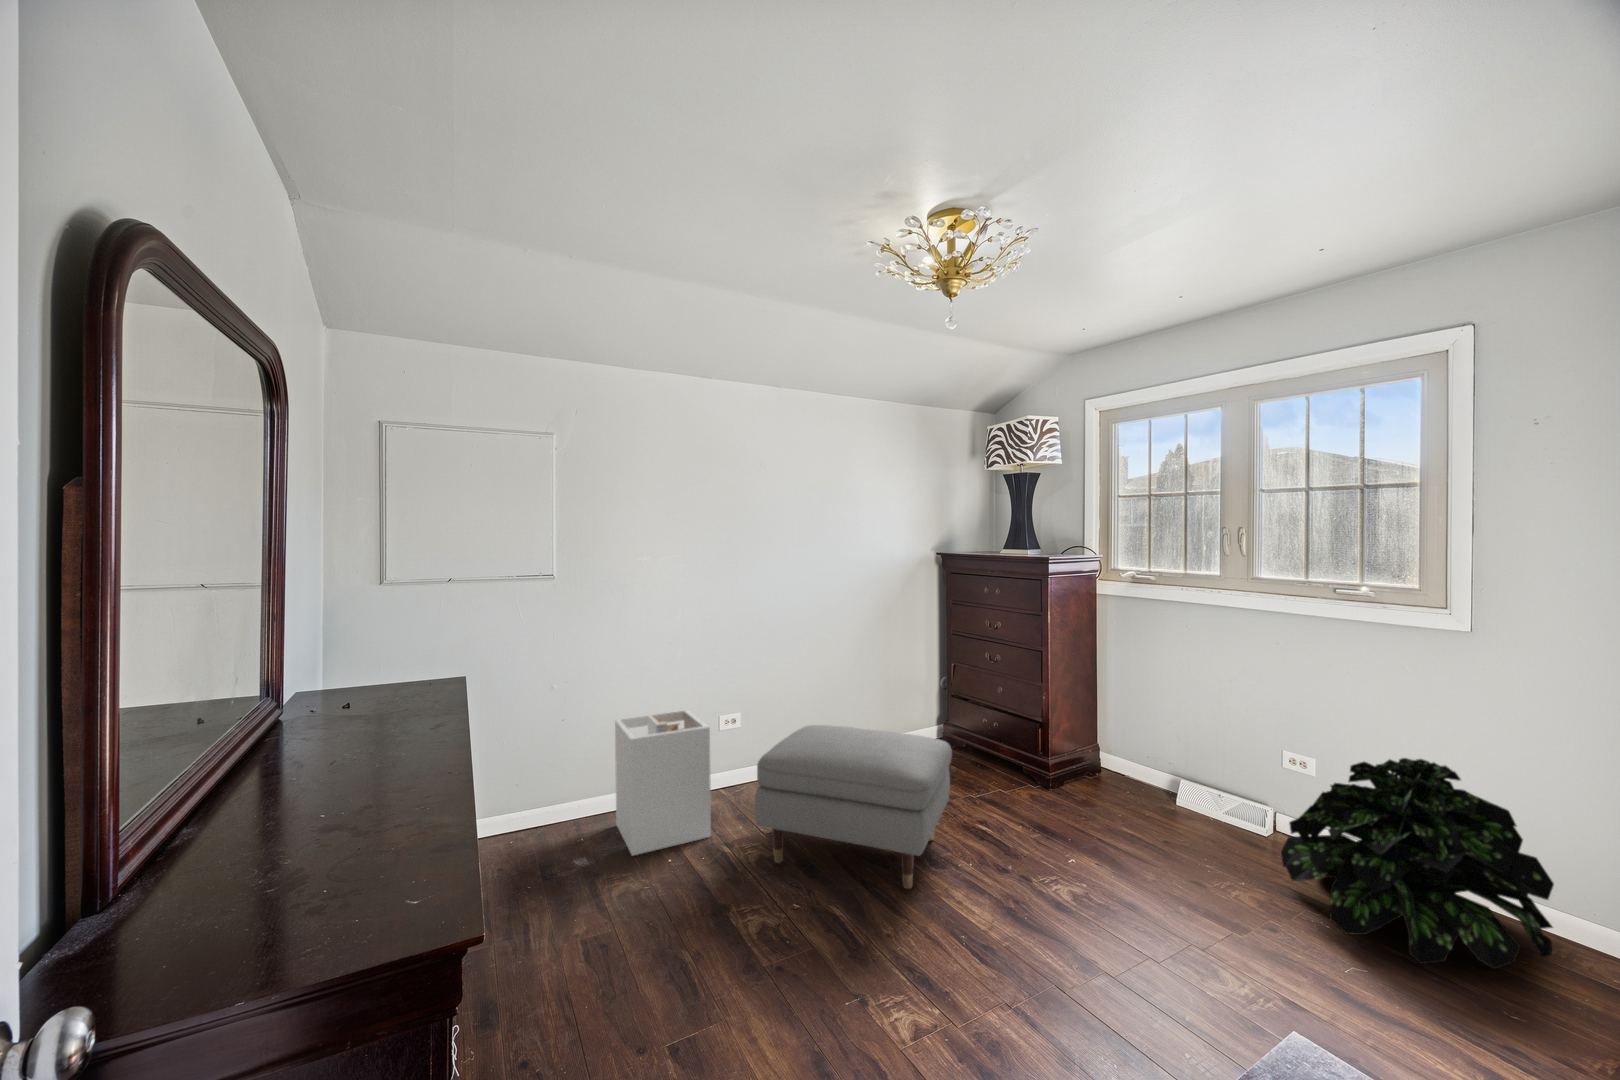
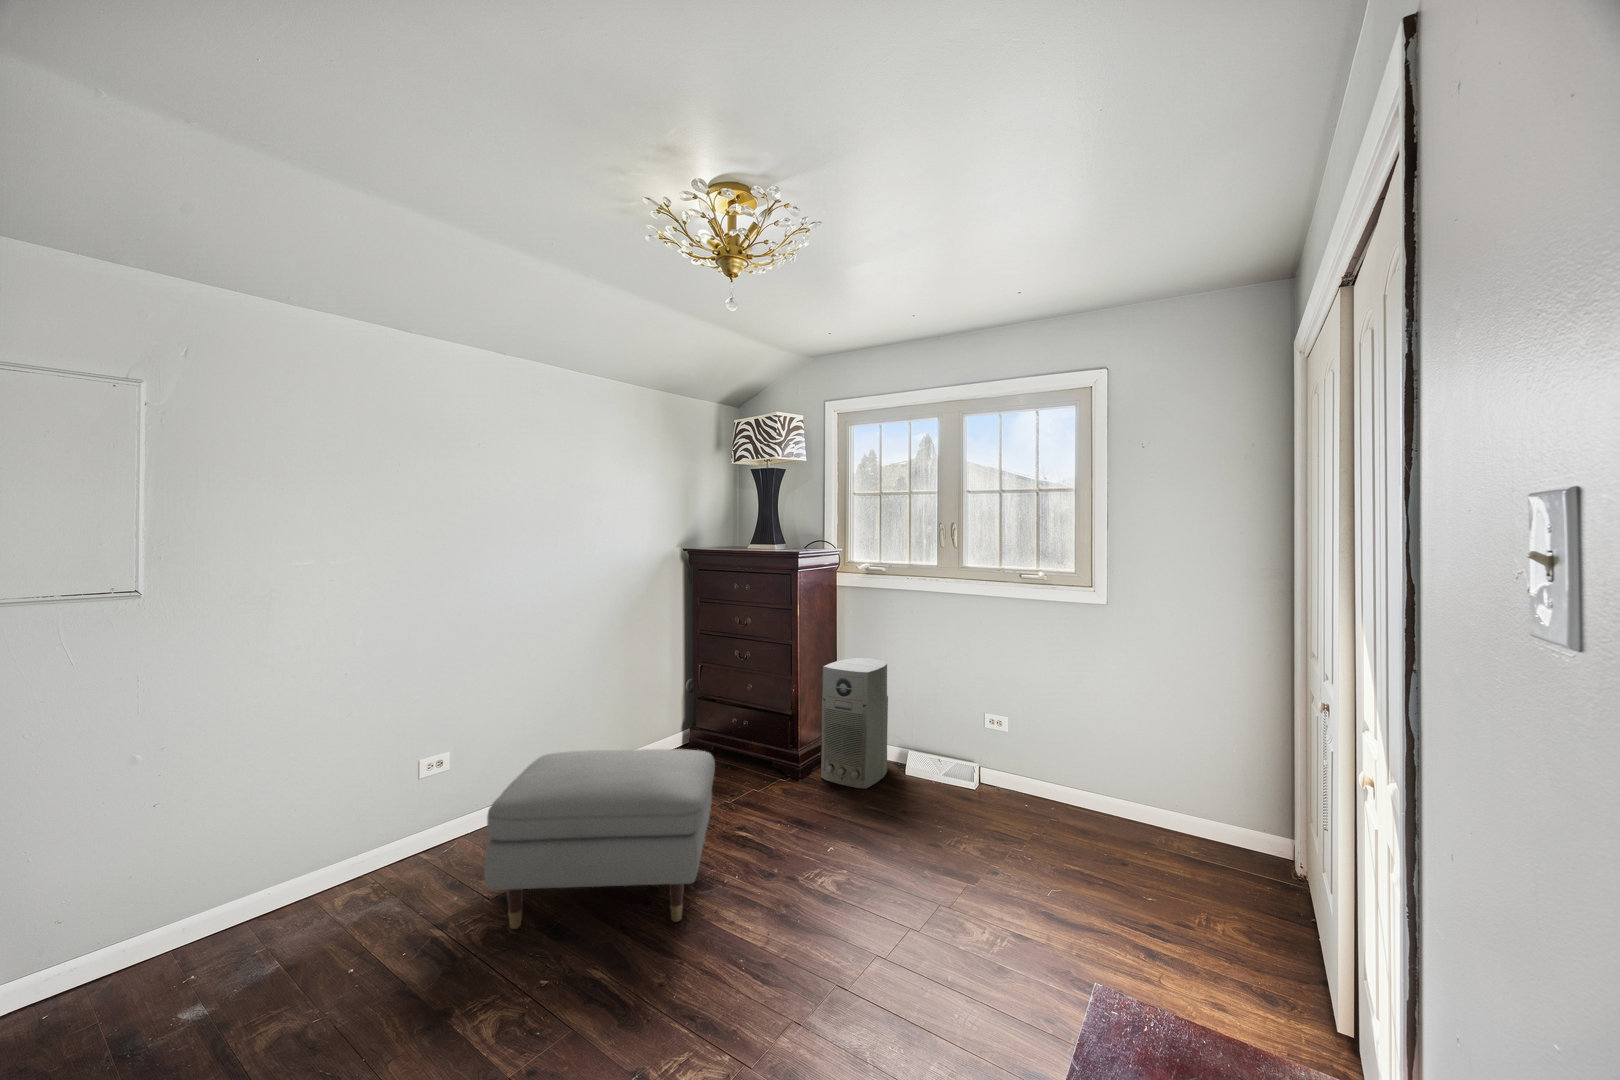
air purifier: none [1076,669,1157,808] -> present [821,658,888,789]
laundry hamper: present [615,711,711,855] -> none [255,757,415,971]
potted plant: present [1281,758,1554,969] -> none [993,715,1167,880]

